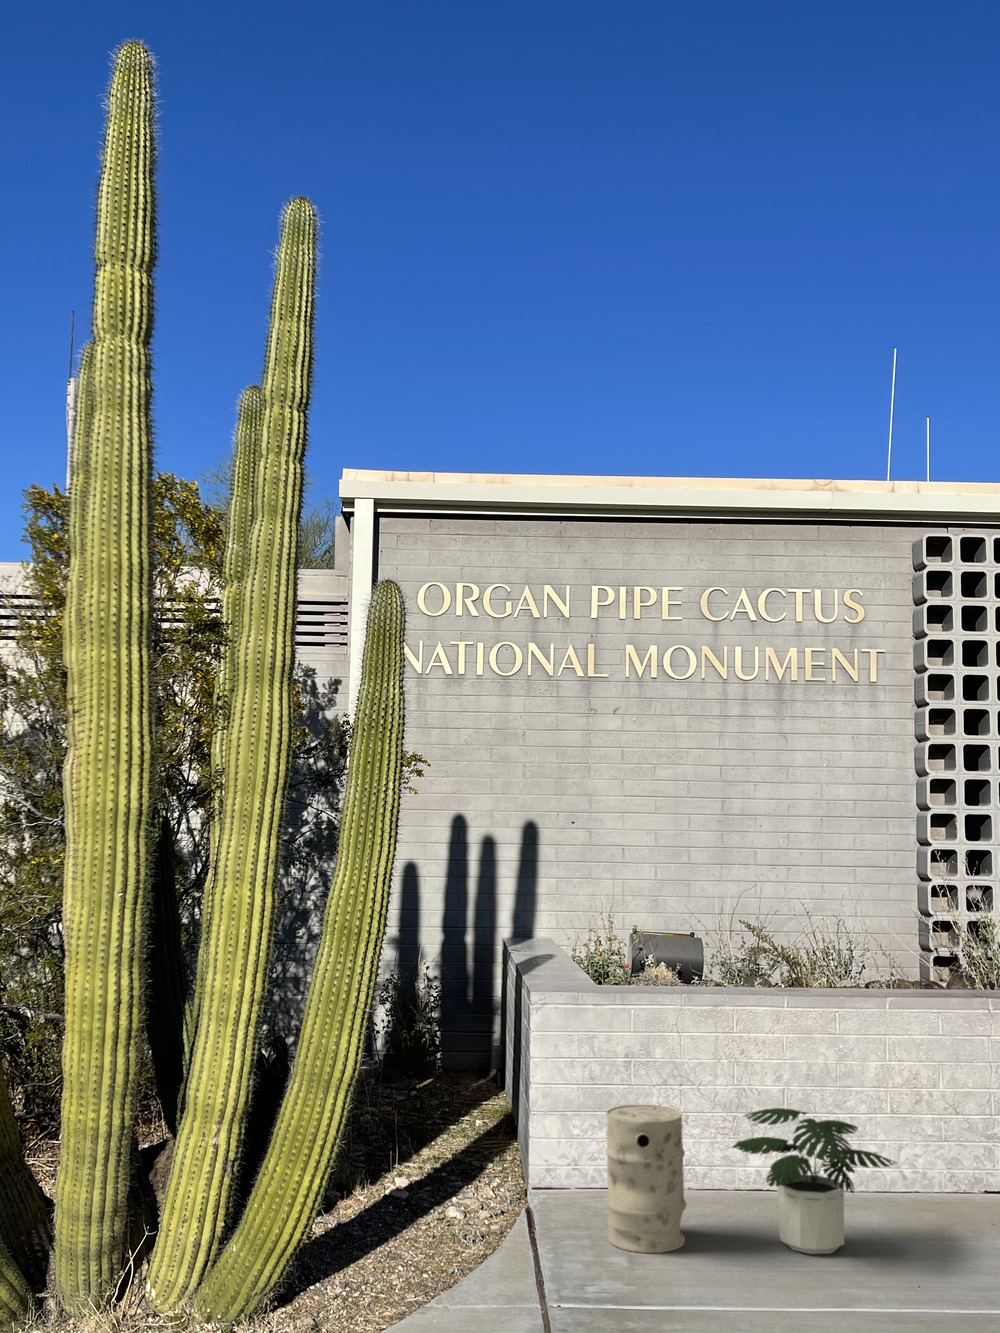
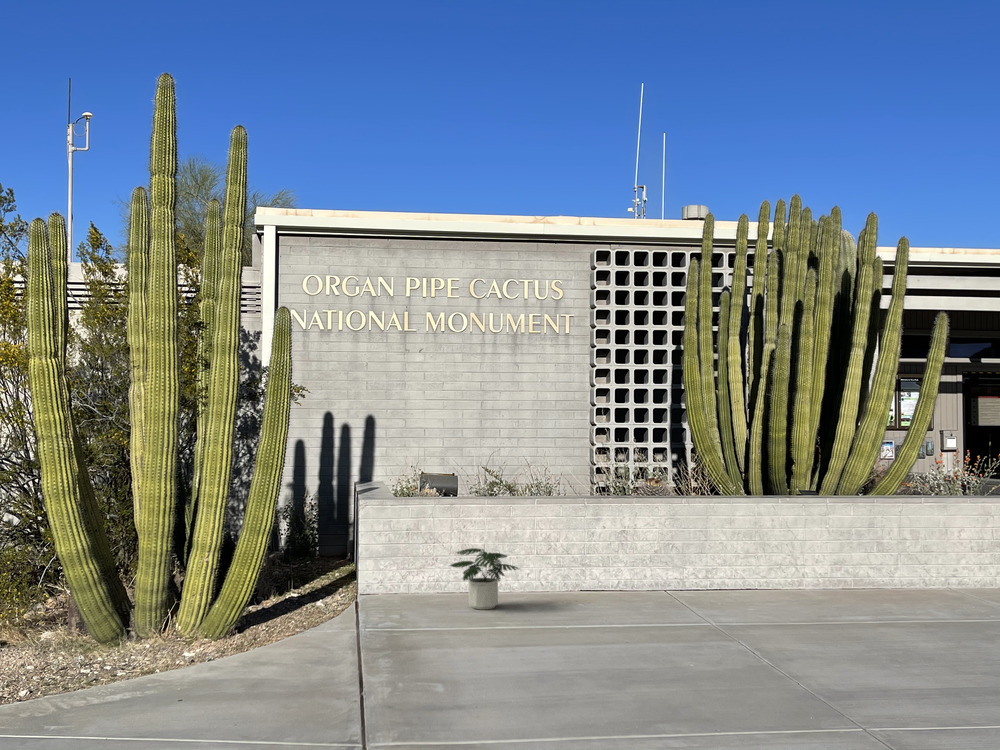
trash can: present [605,1105,686,1253] -> none [390,549,427,612]

